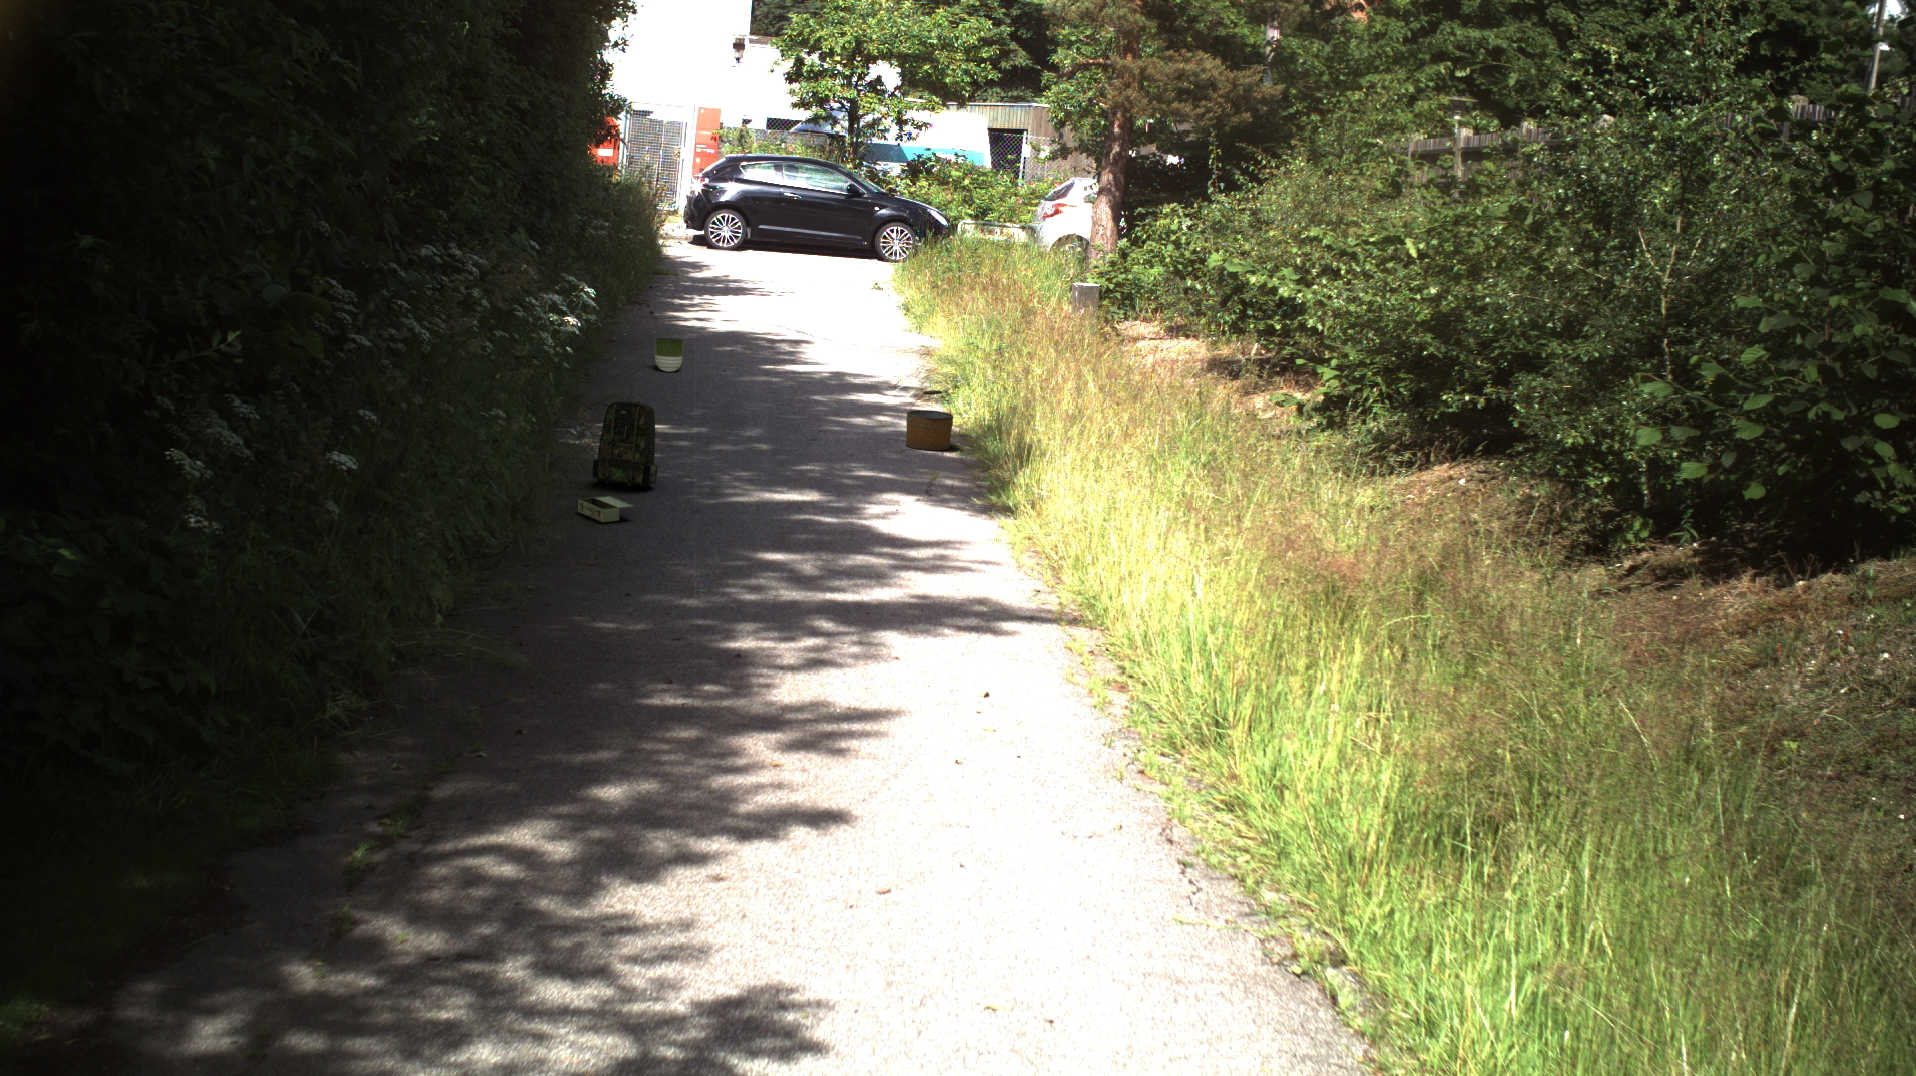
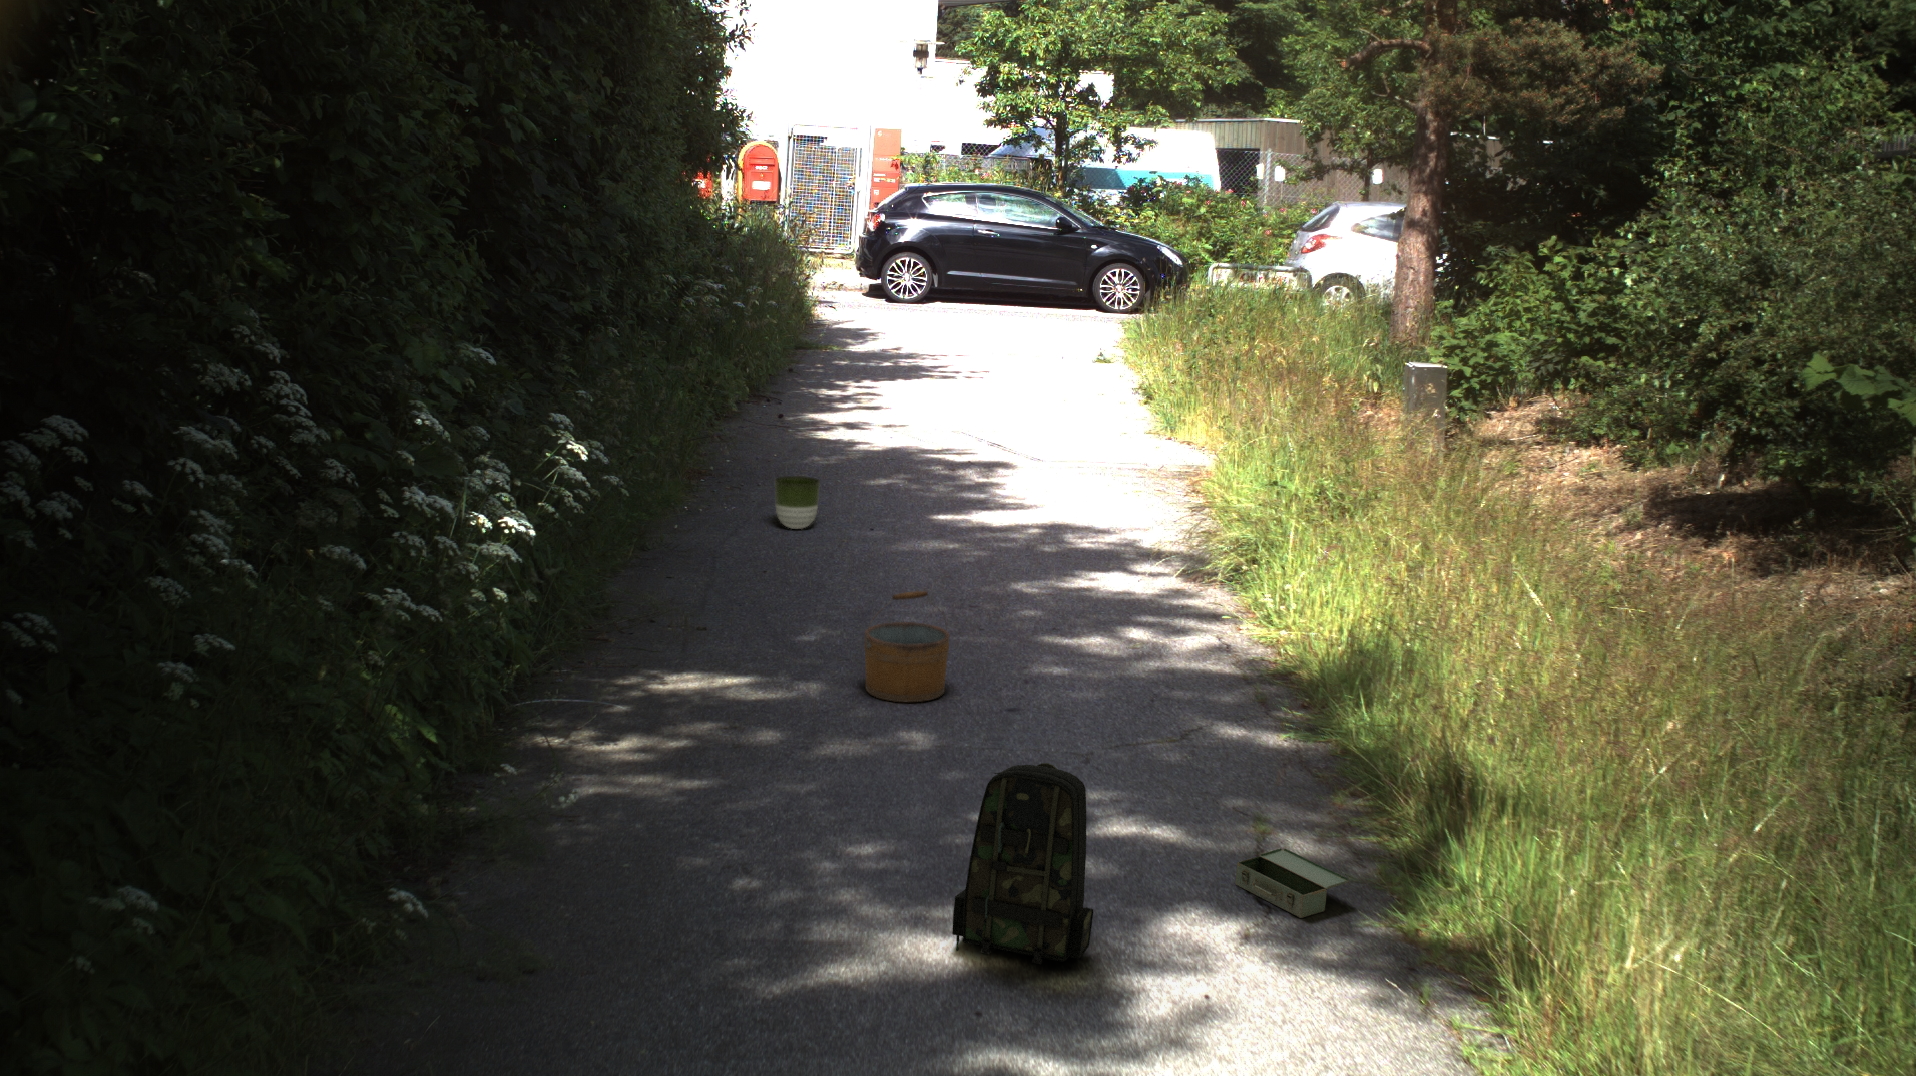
bucket: present [906,391,953,451] -> present [864,591,950,702]
backpack: present [592,401,658,486] -> present [952,763,1093,964]
toolbox: present [578,495,635,522] -> present [1235,848,1349,918]

